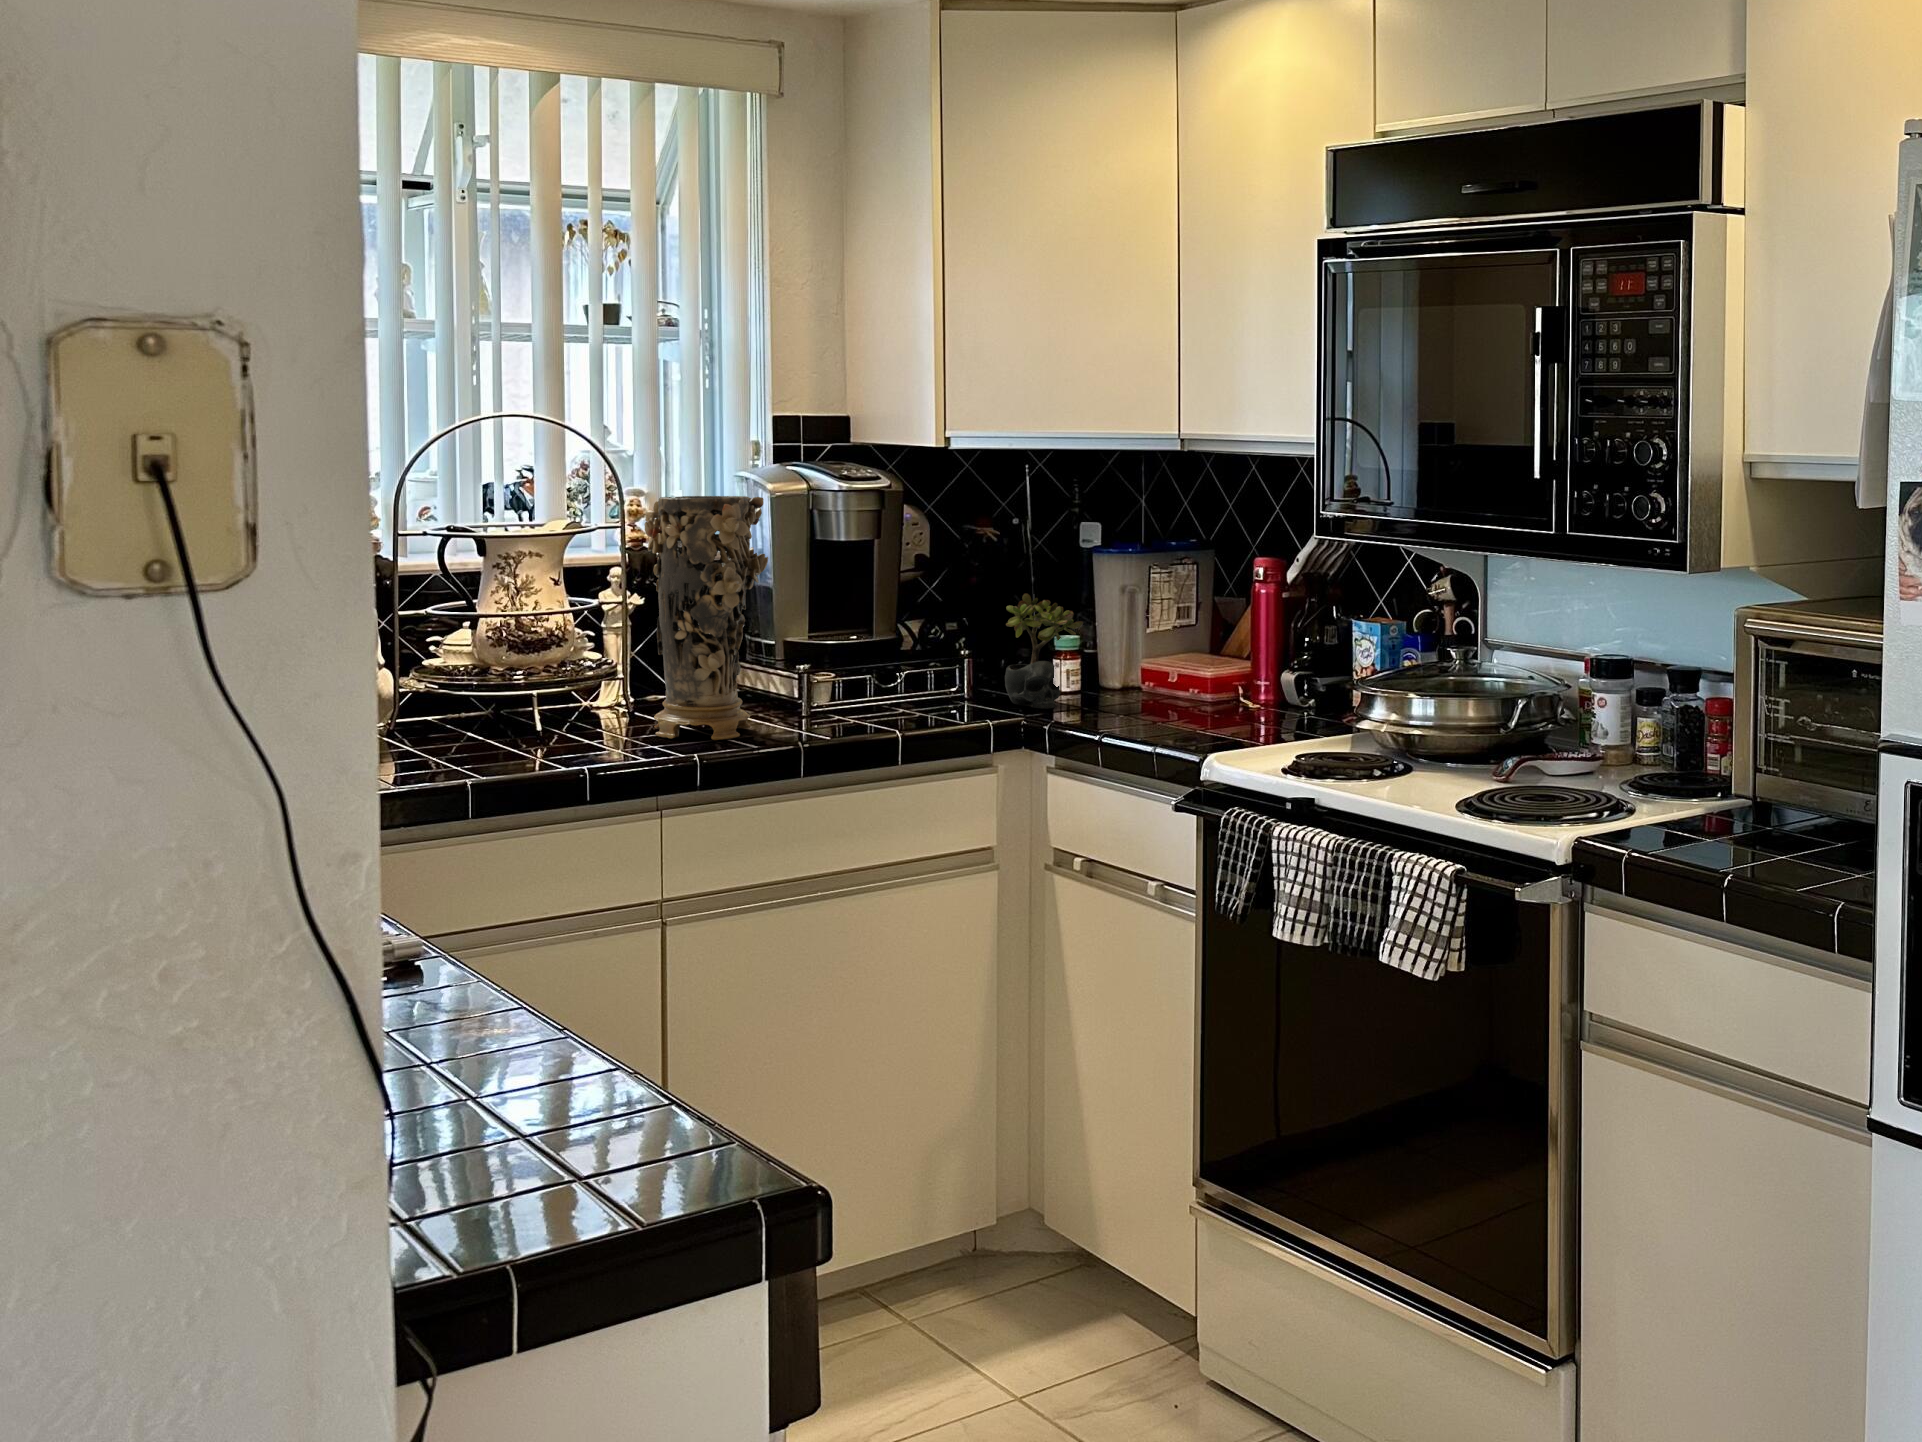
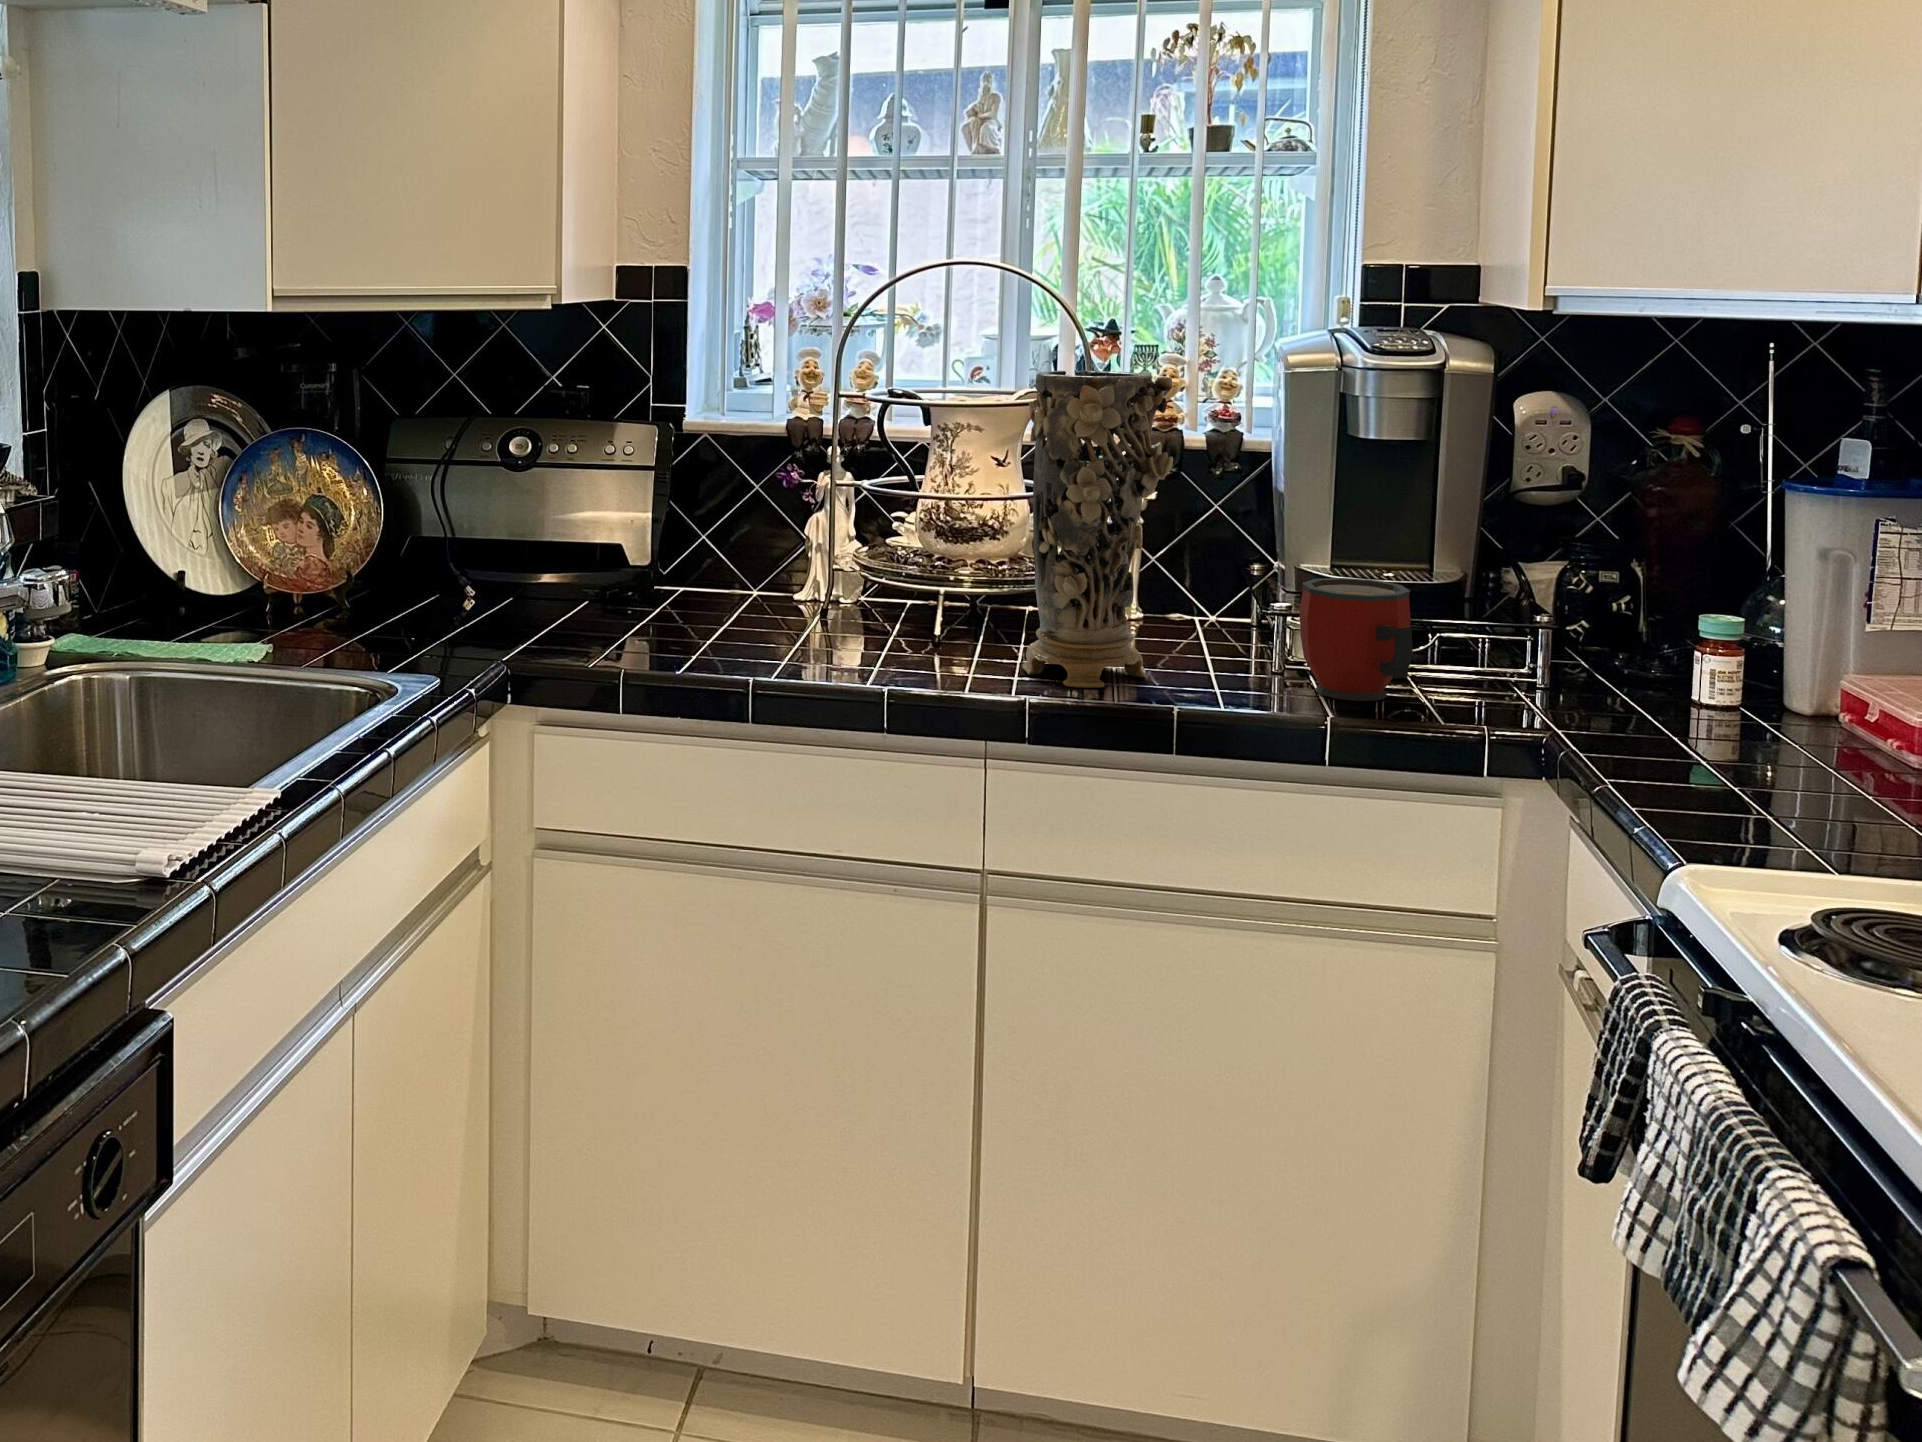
succulent plant: present [1005,593,1083,709] -> none [1562,543,1702,728]
mug: none [849,636,940,720] -> present [1299,578,1413,701]

